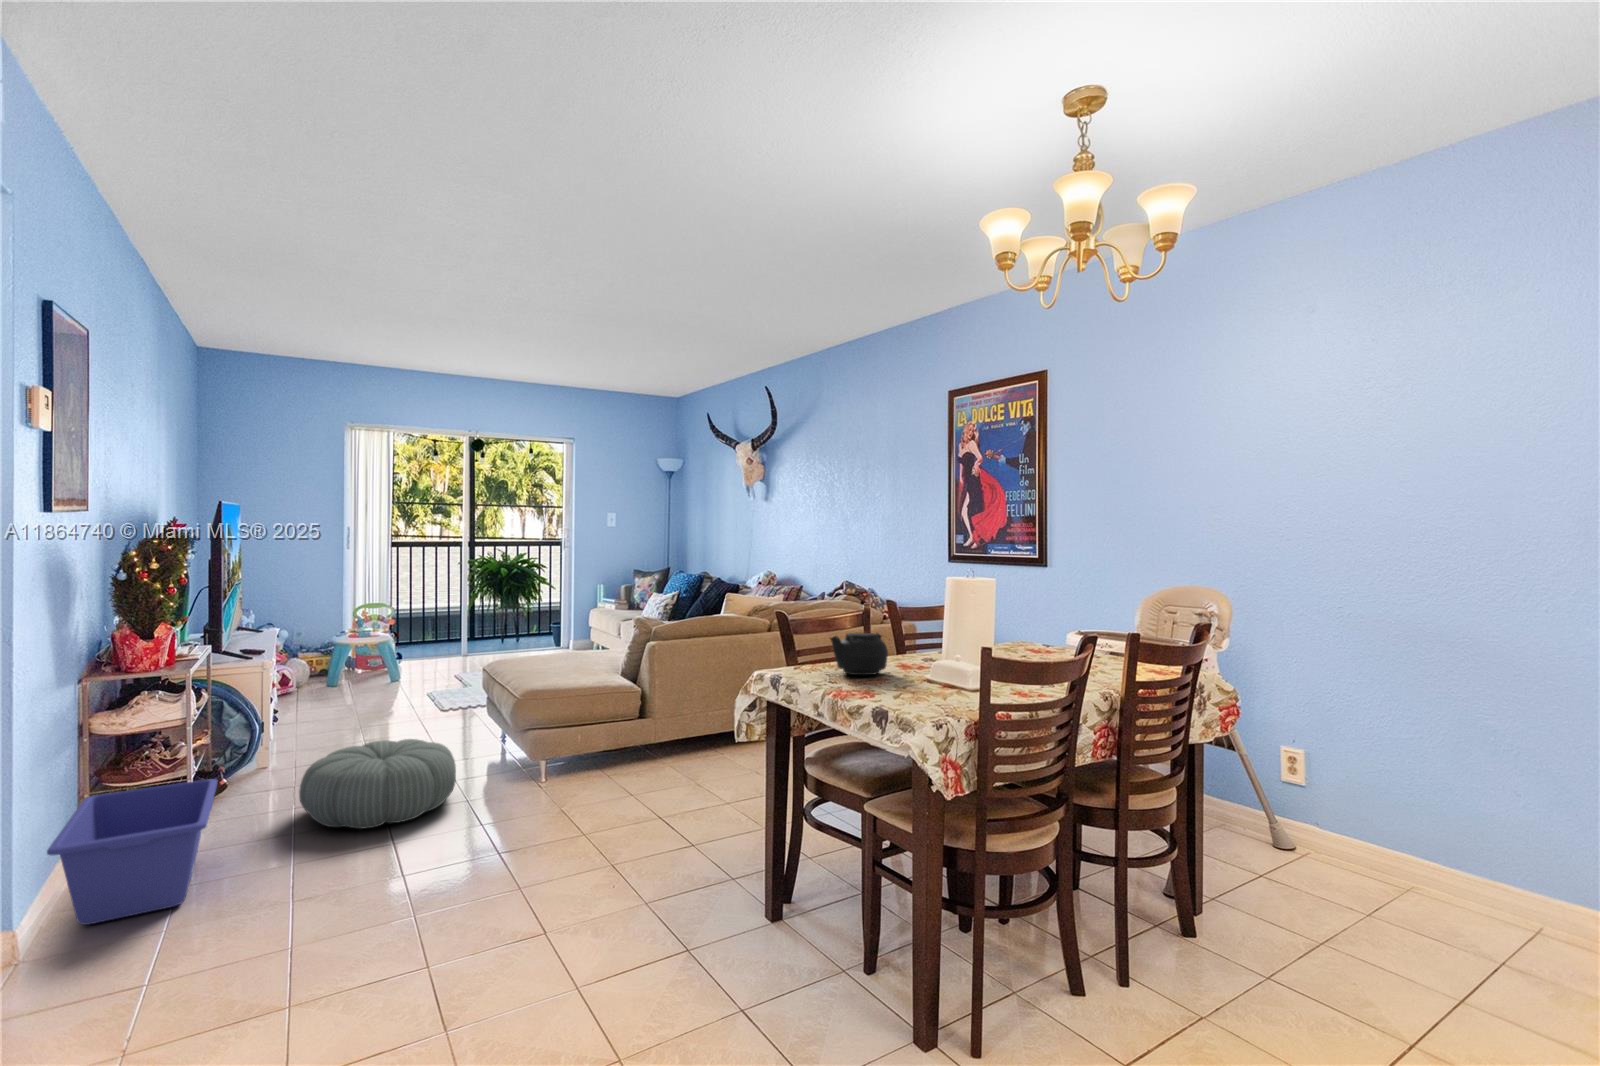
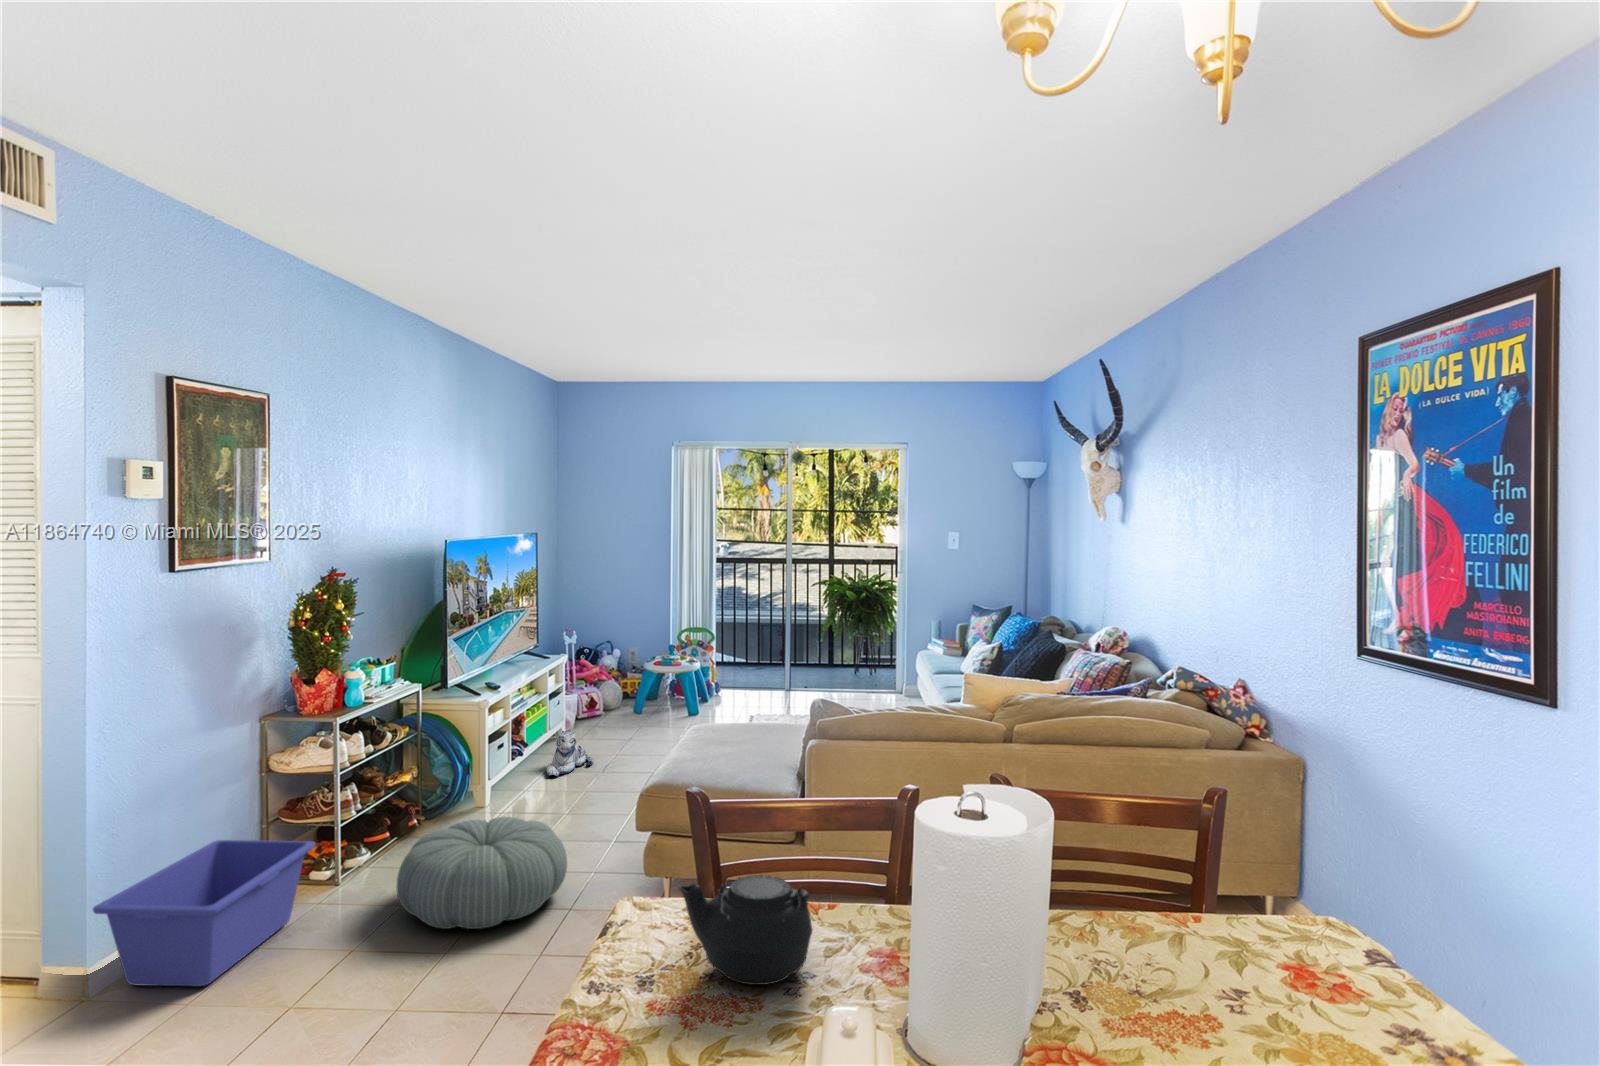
plush toy: none [301,693,344,735] -> present [546,731,593,776]

